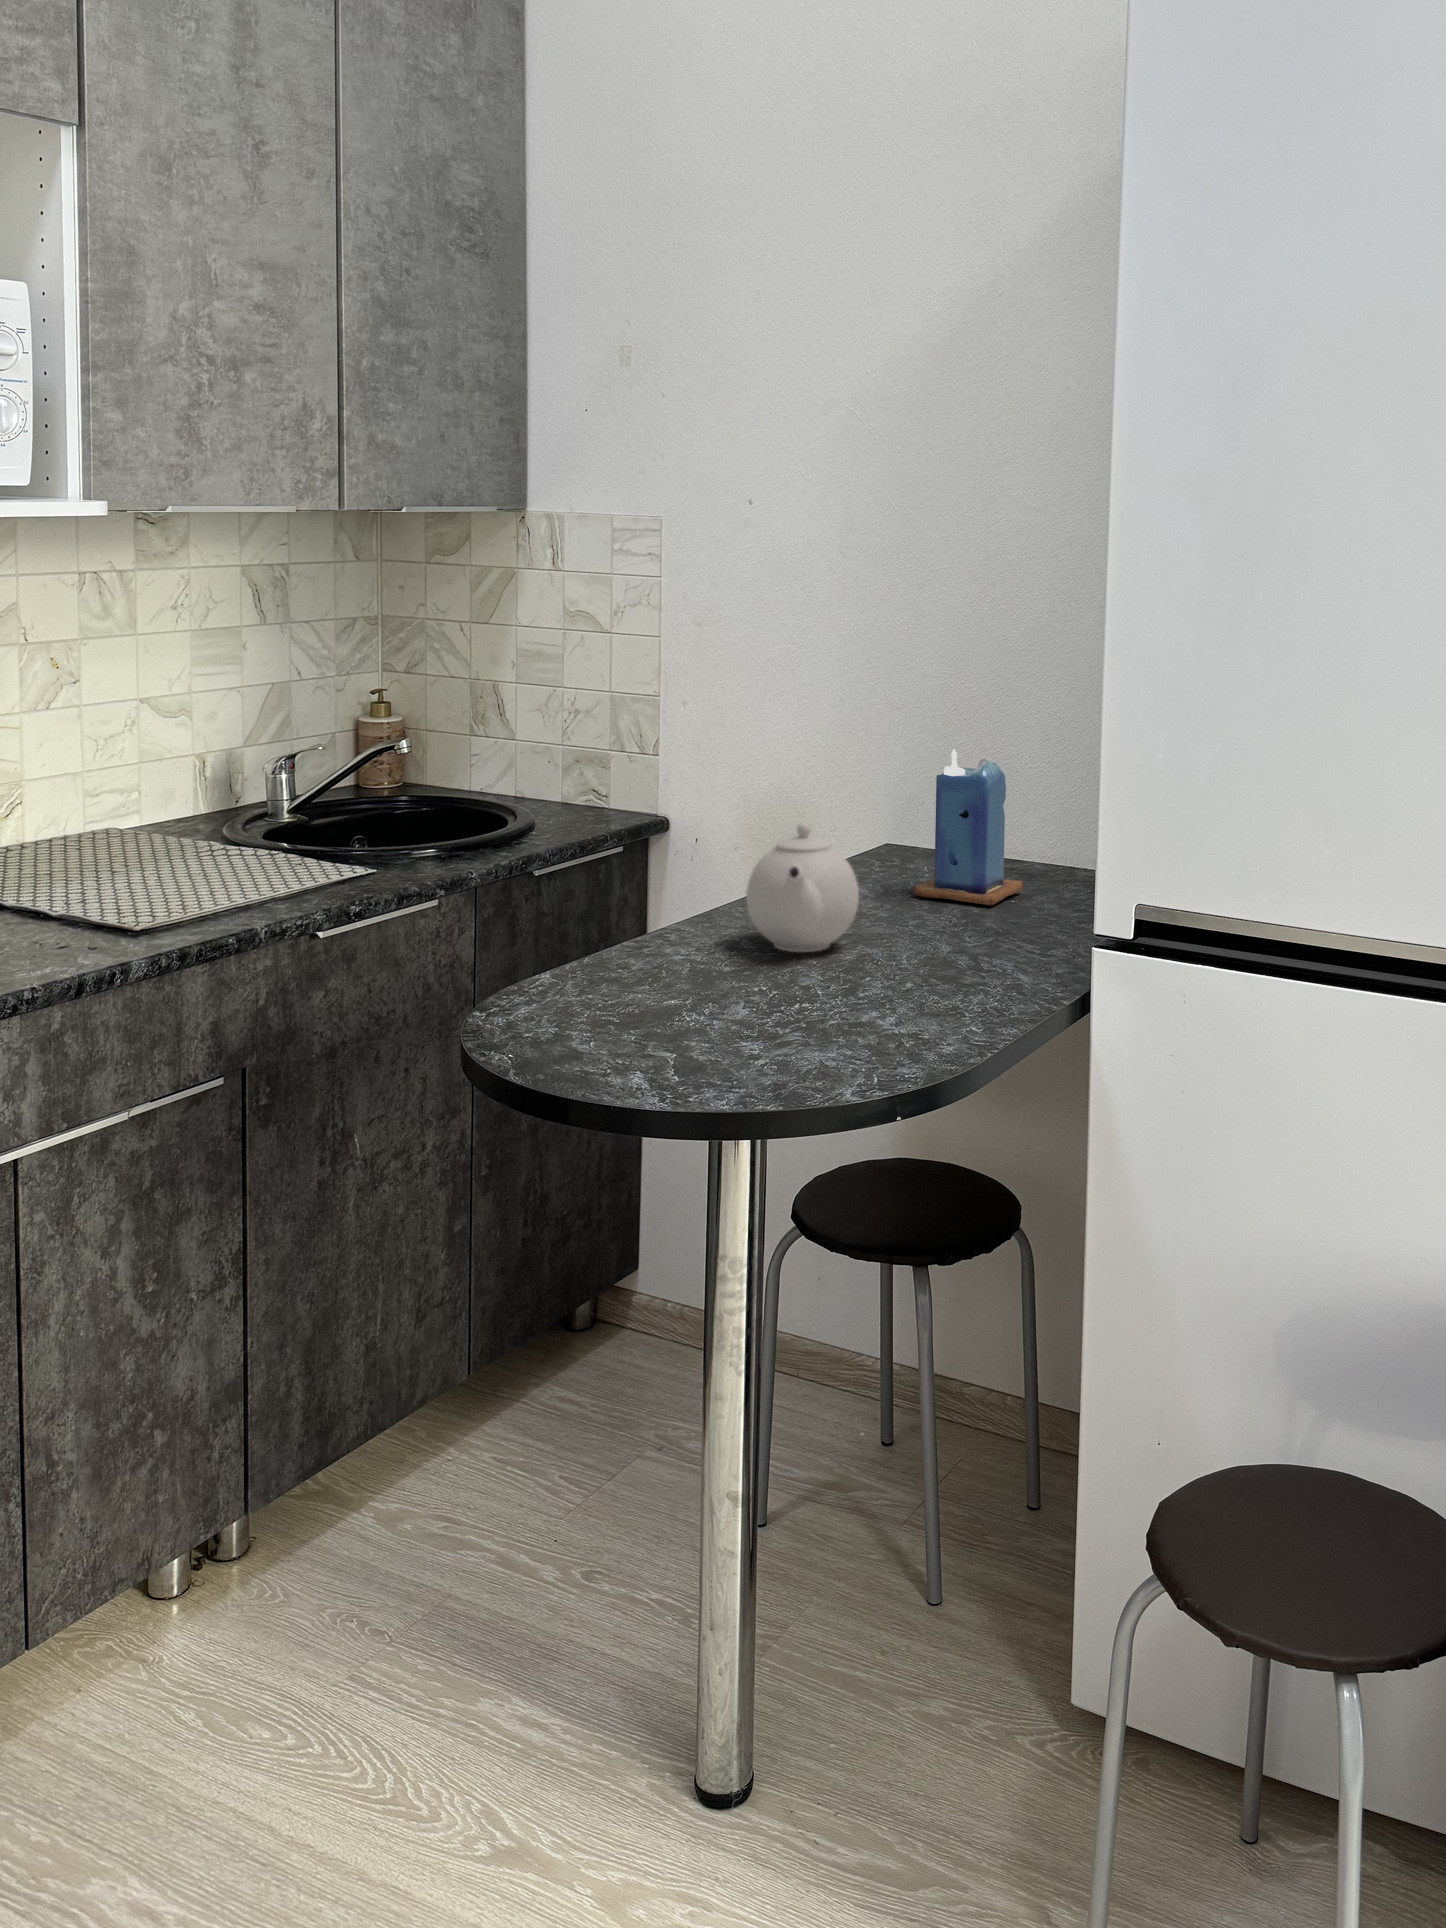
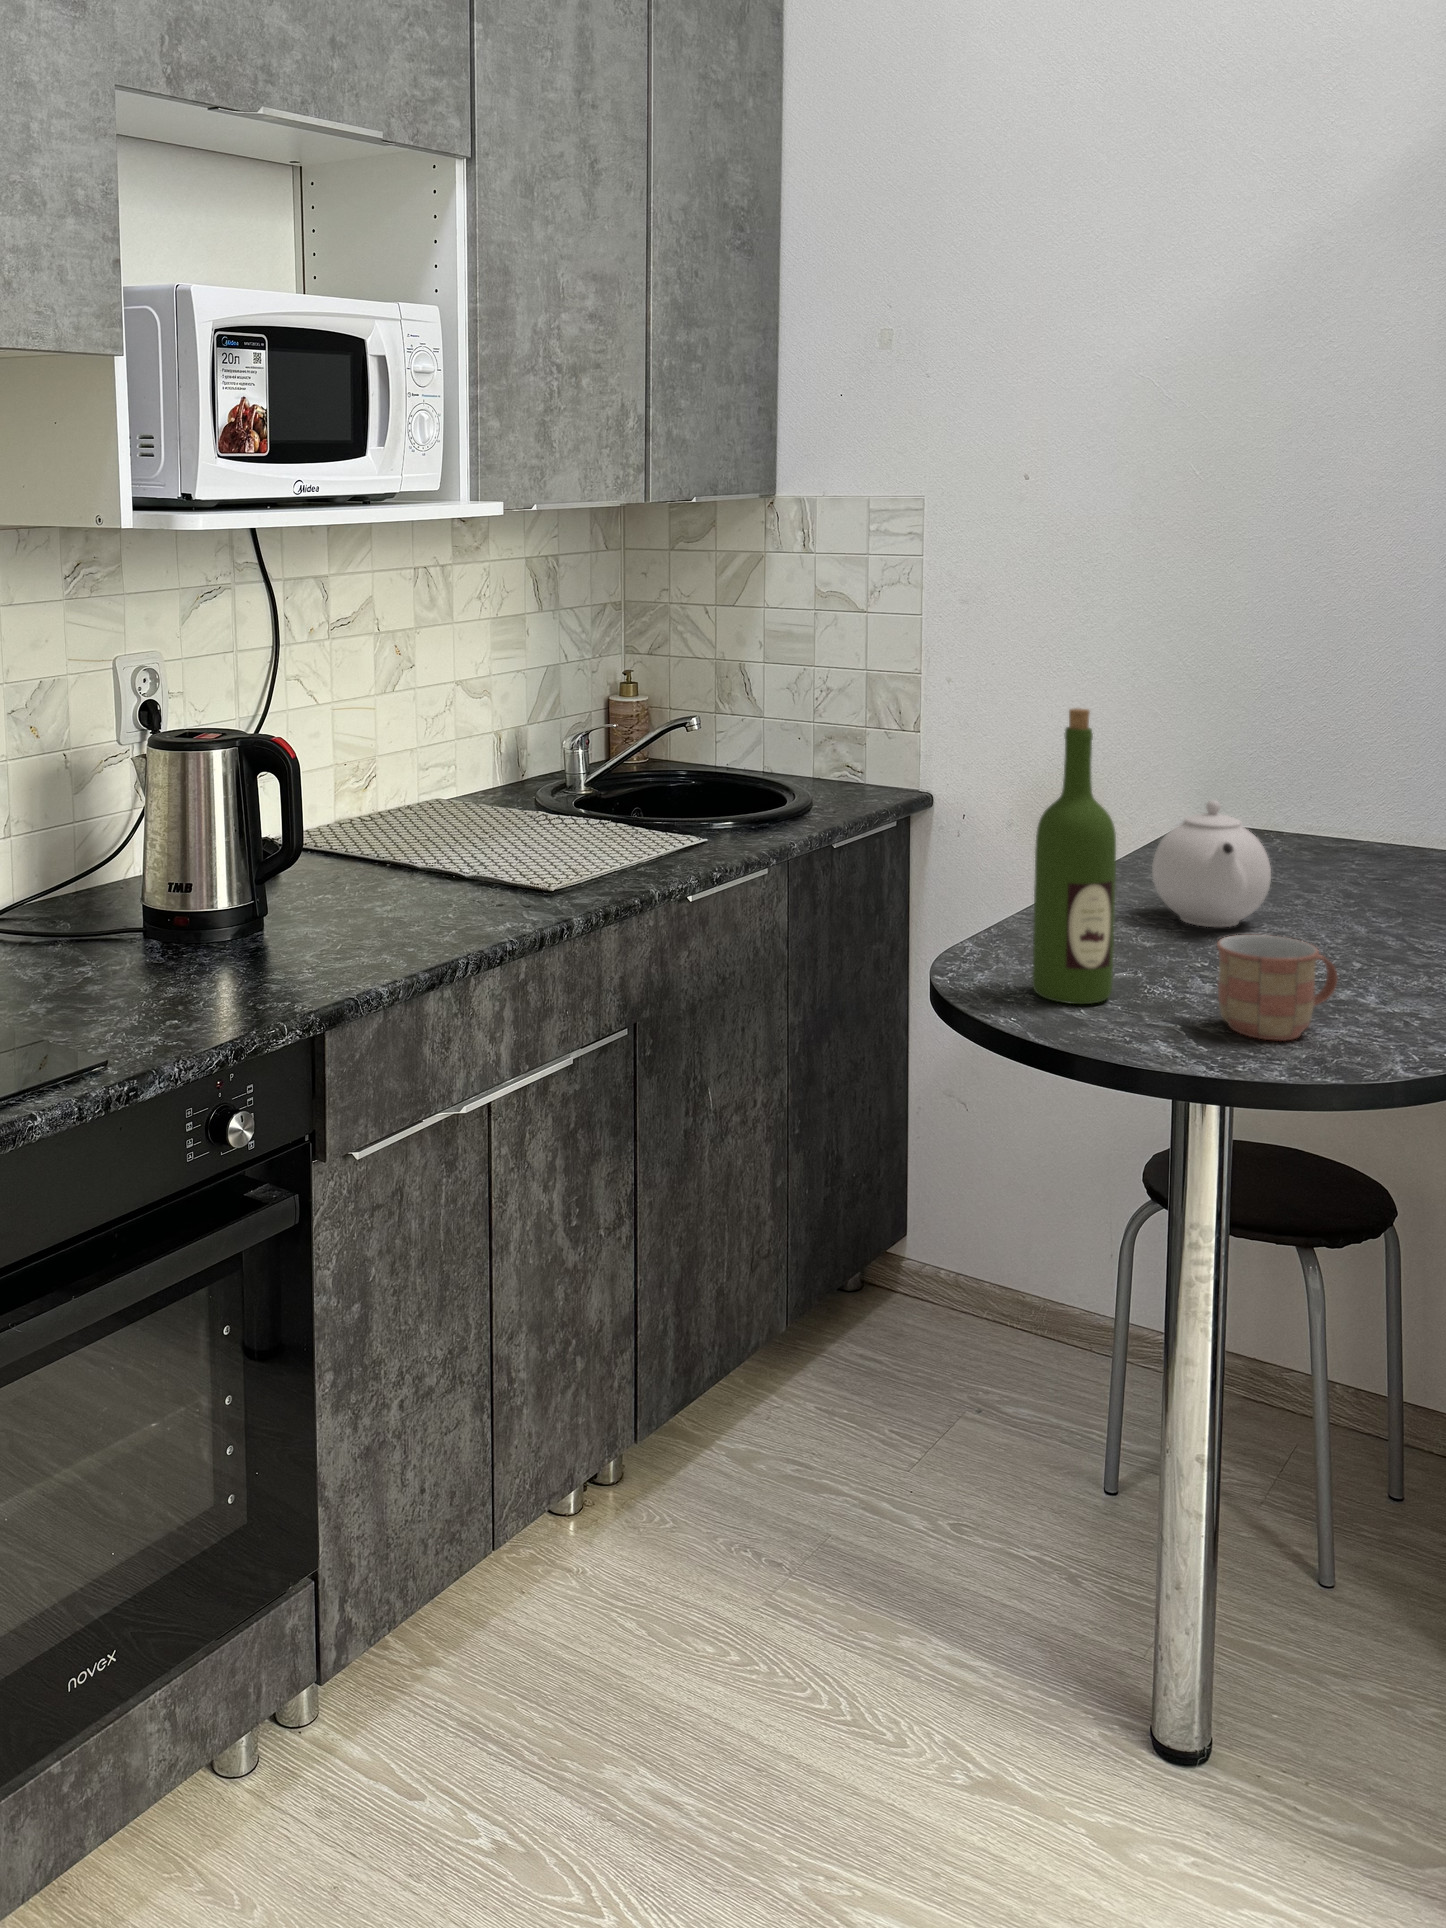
wine bottle: none [530,730,611,1036] -> present [1032,708,1116,1004]
candle: present [914,749,1023,905] -> none [1266,727,1374,884]
mug: none [682,961,806,1069] -> present [1217,935,1337,1040]

